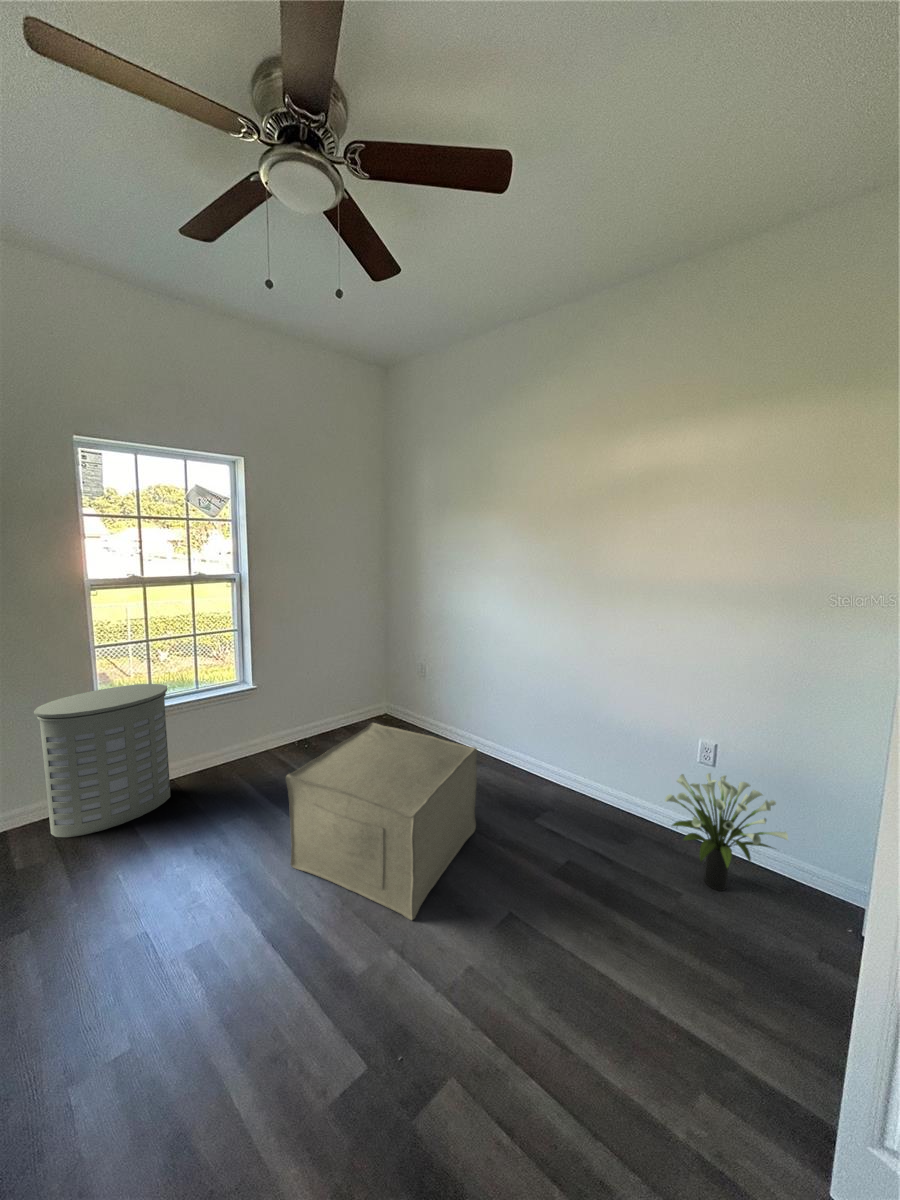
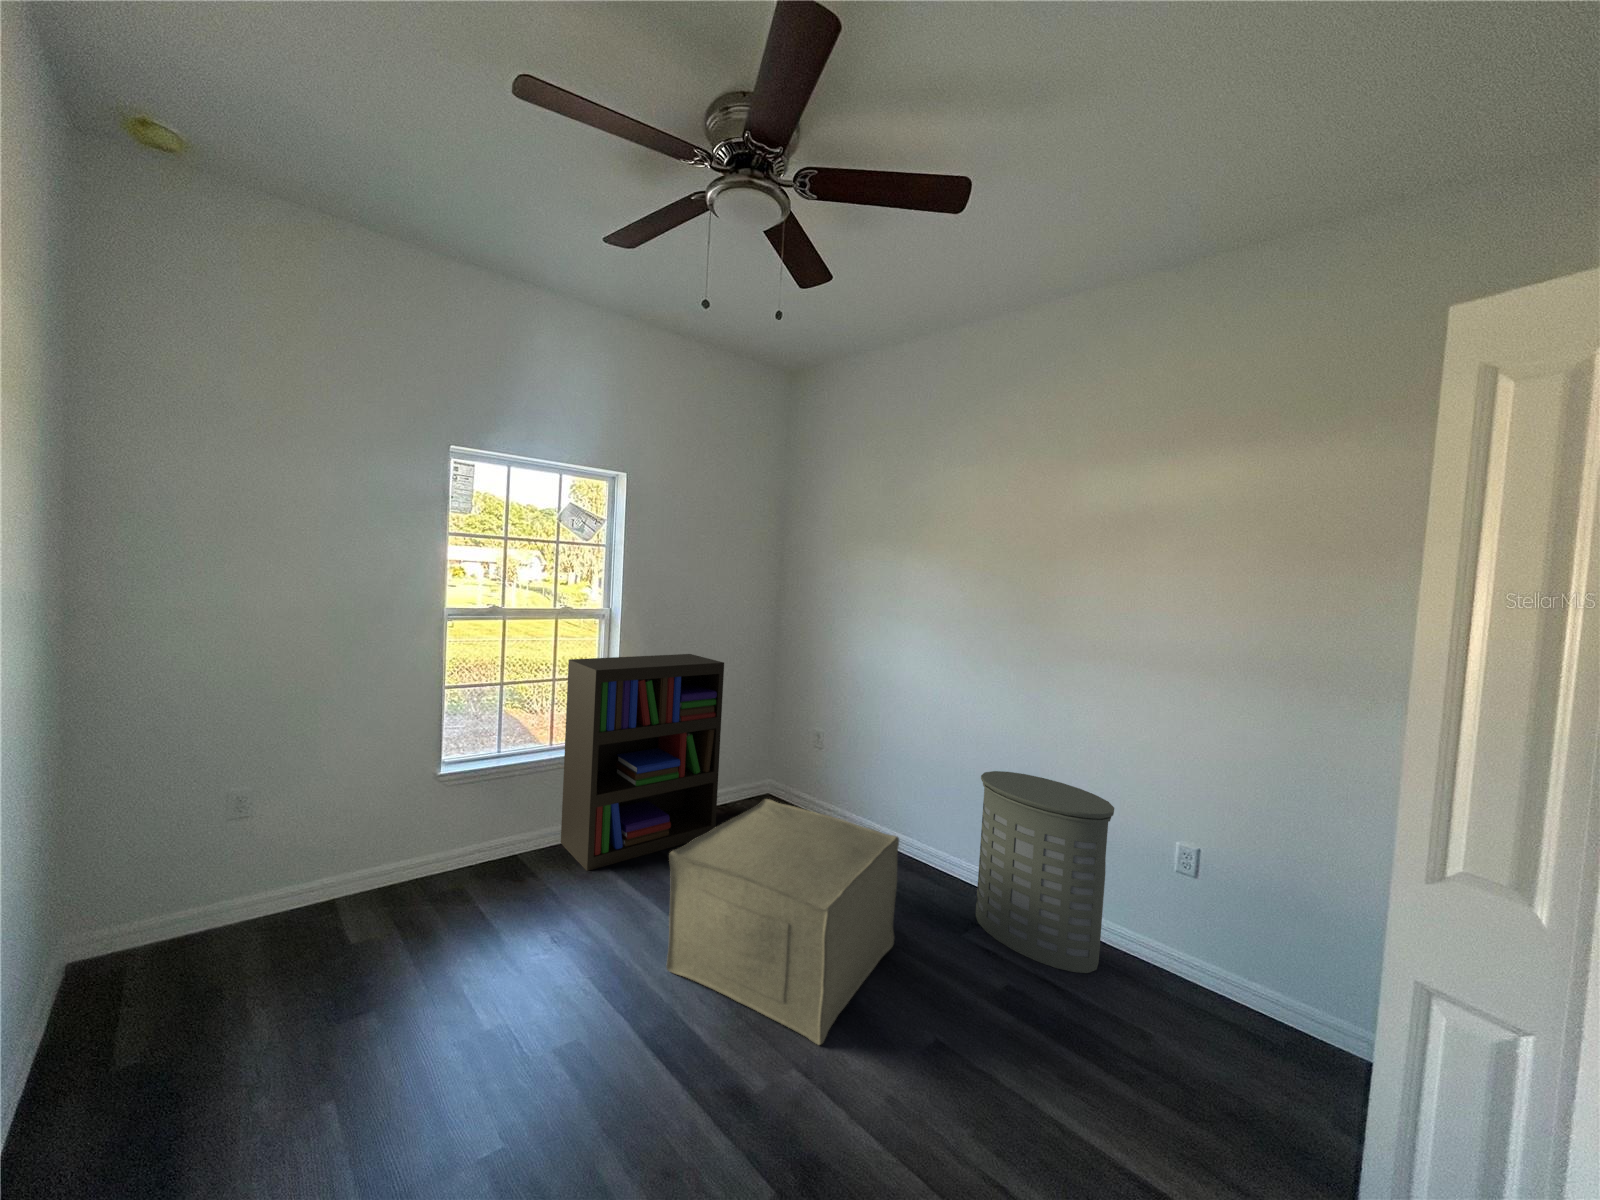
bookshelf: none [205,608,340,787] -> present [561,654,724,871]
laundry hamper: present [34,684,170,837] -> present [976,771,1114,973]
potted plant: present [665,773,788,891] -> none [1144,886,1312,1046]

